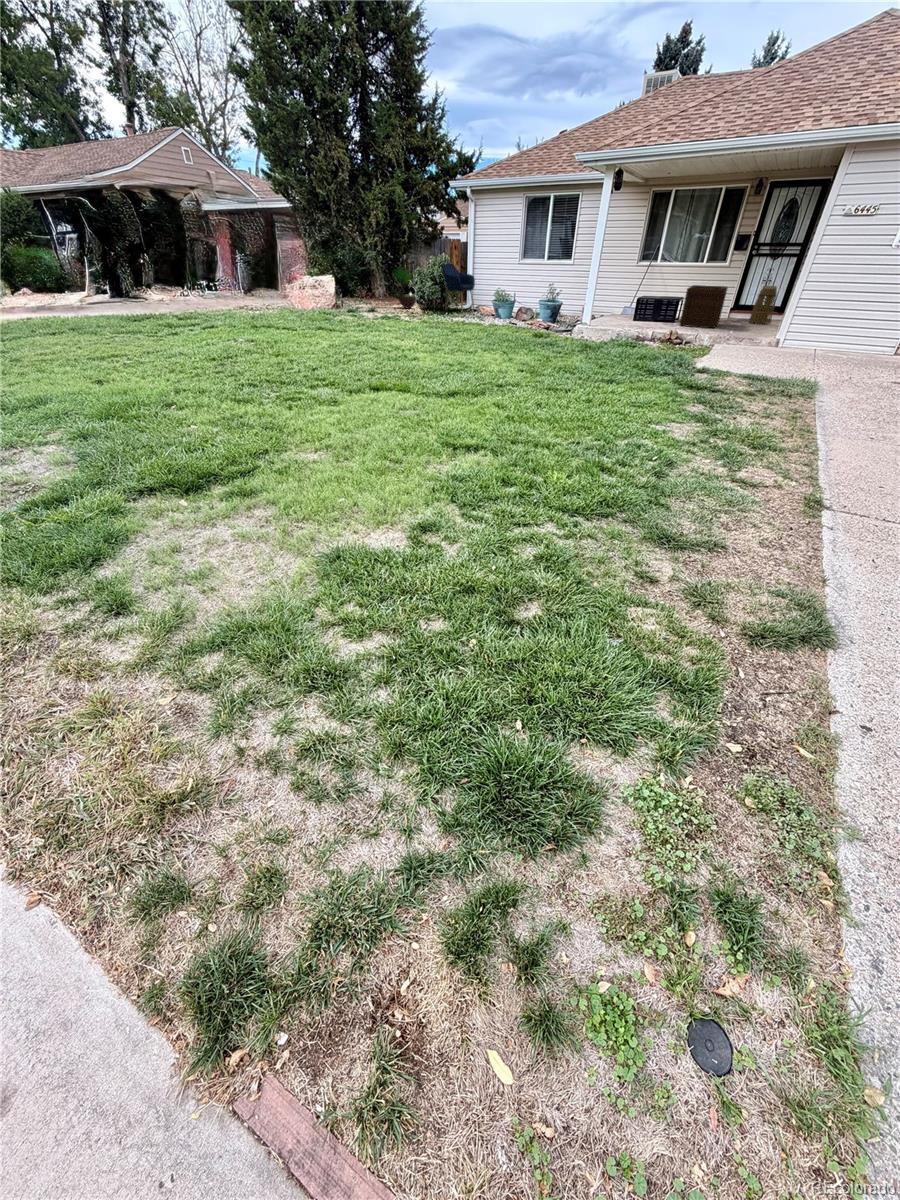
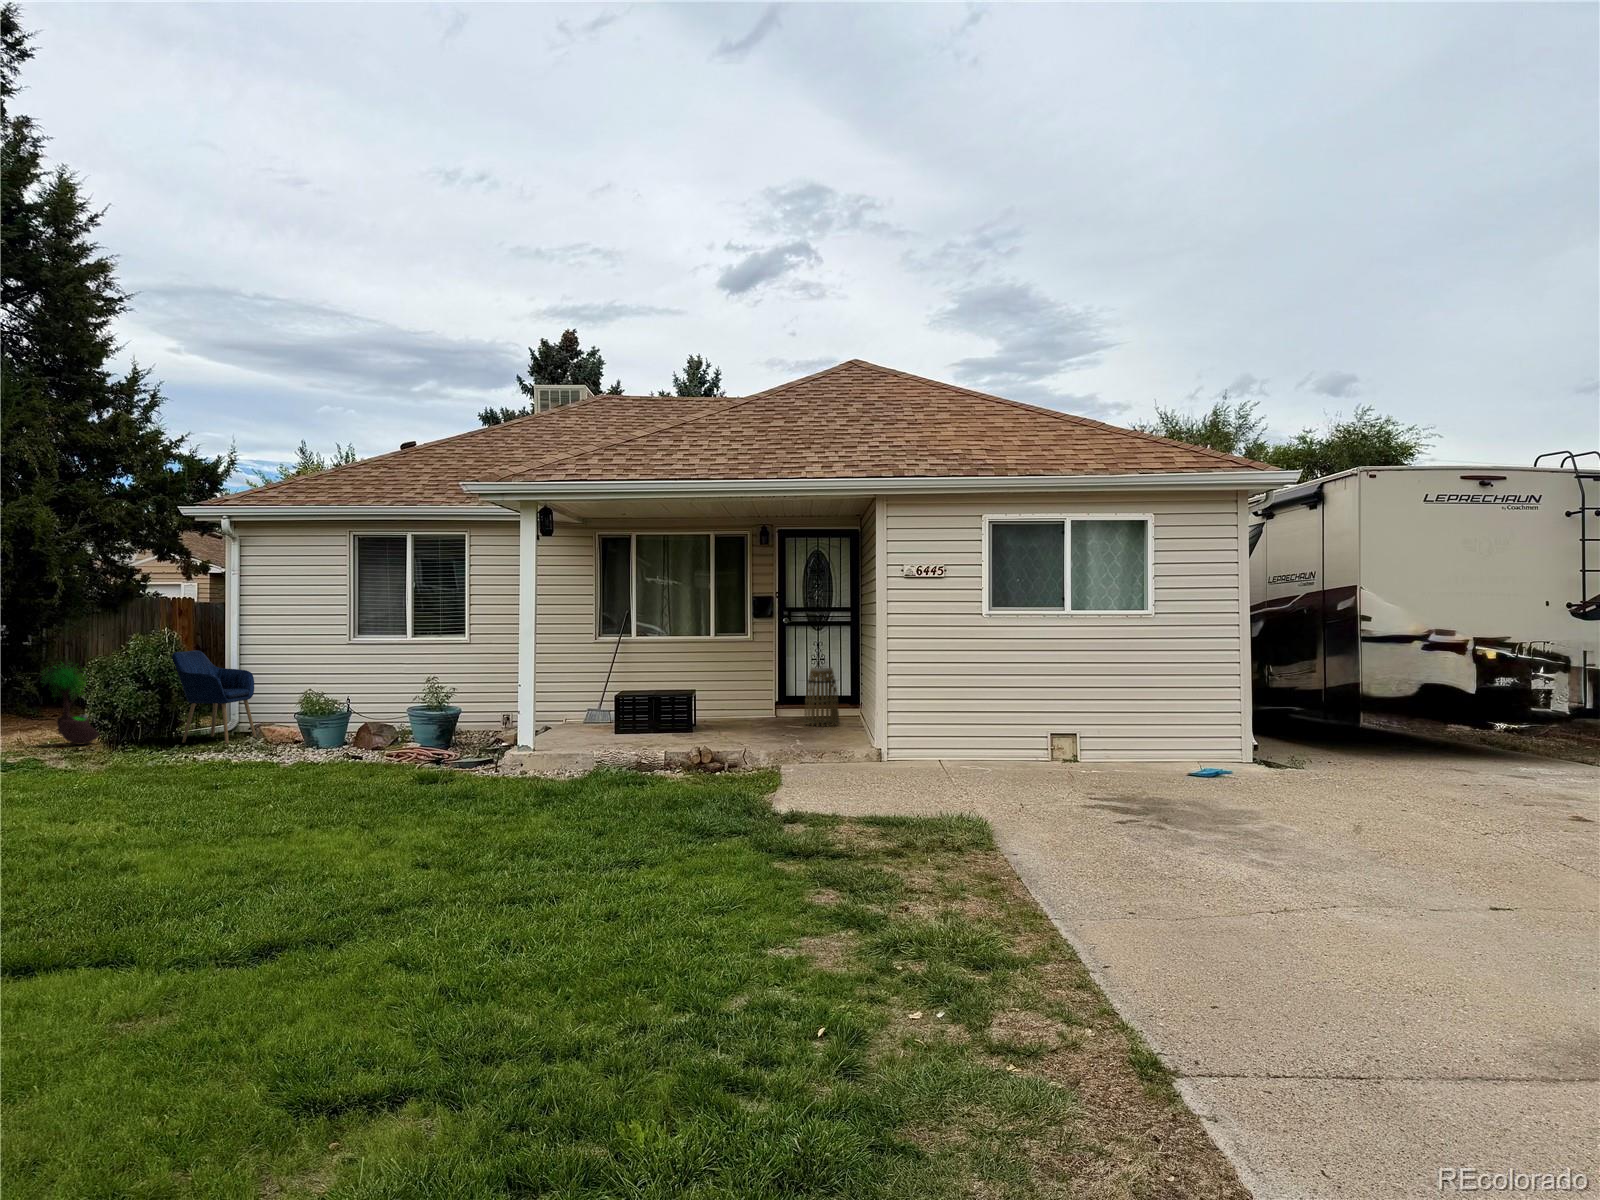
wooden crate: present [680,285,728,328] -> none [694,671,758,739]

